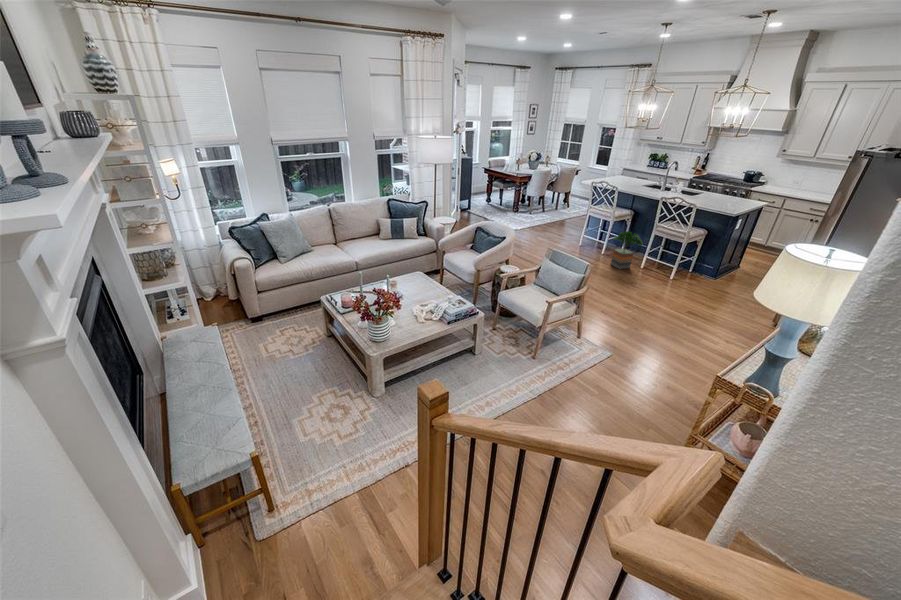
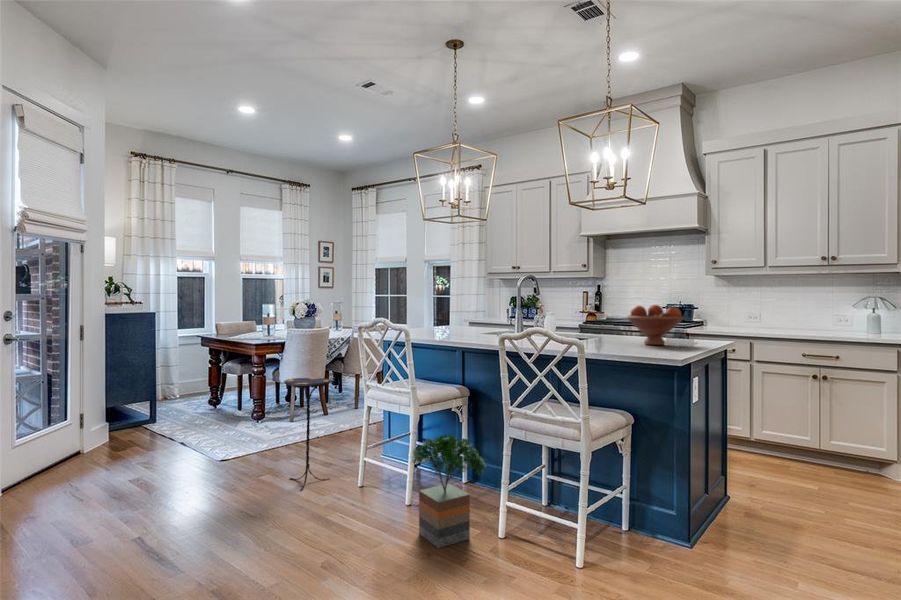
fruit bowl: none [718,184,746,203] -> present [627,305,684,345]
side table: none [549,200,574,245] -> present [284,378,332,489]

